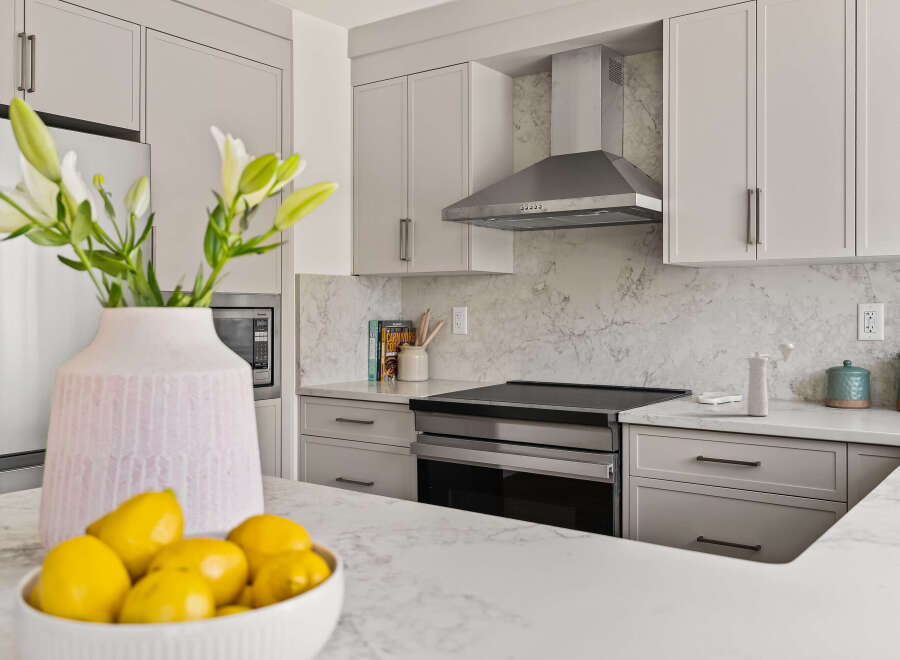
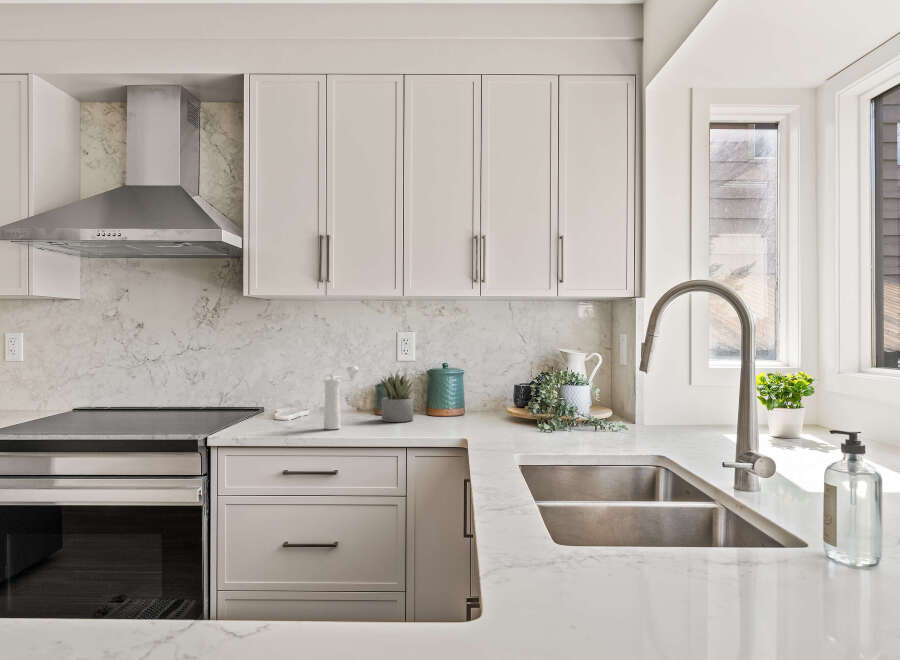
succulent plant: none [824,349,872,415] -> present [381,371,413,422]

